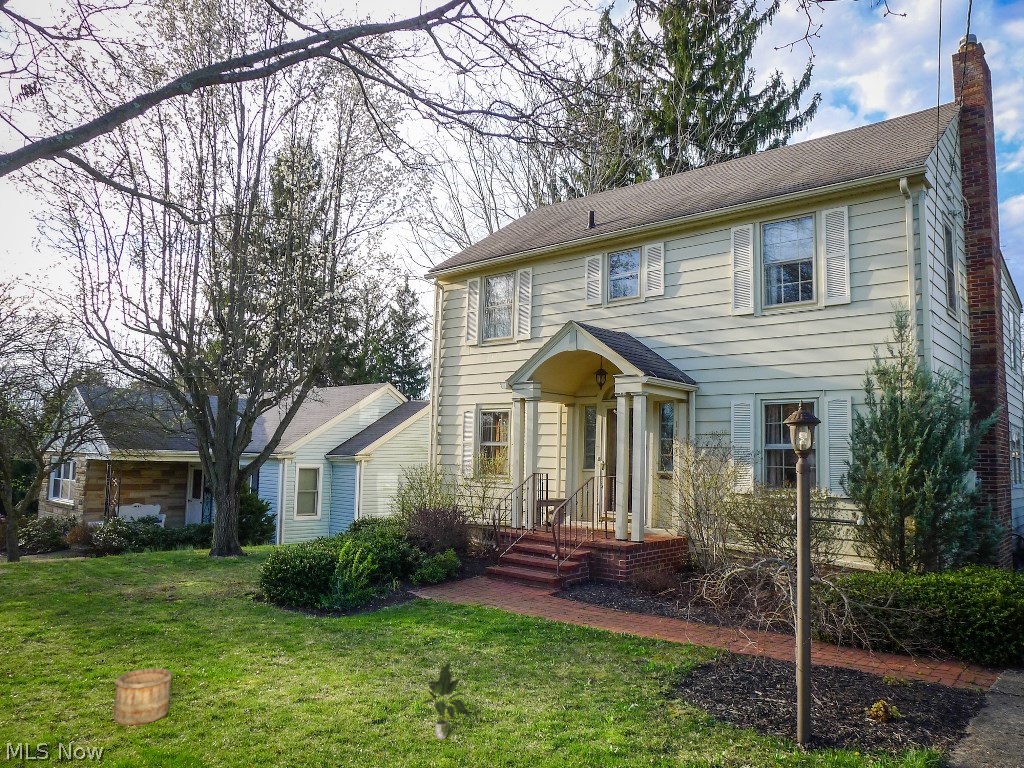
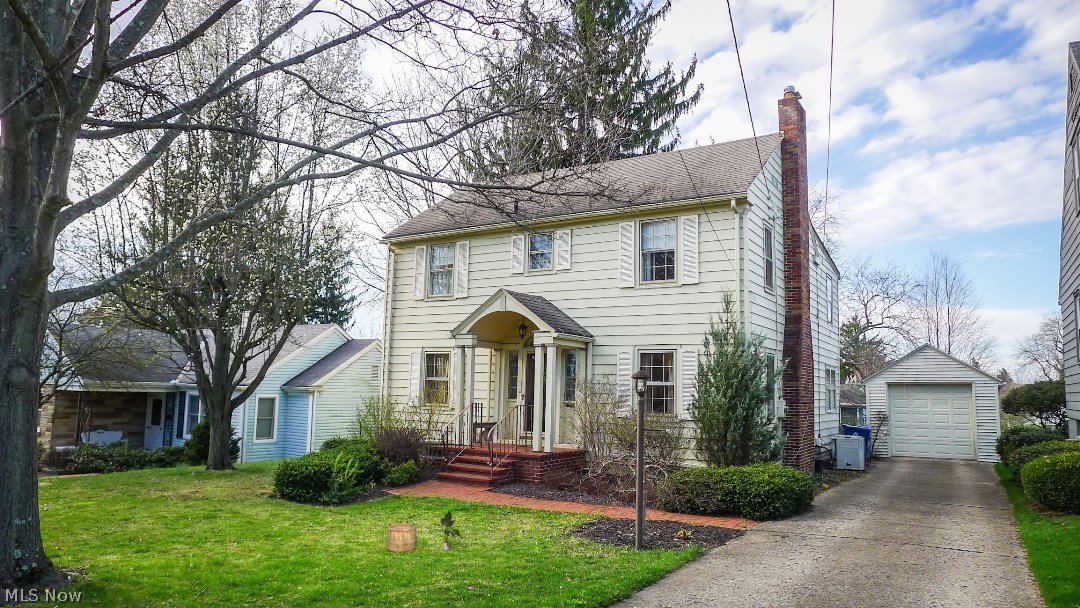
wooden bucket: present [114,668,173,725] -> present [387,523,417,552]

